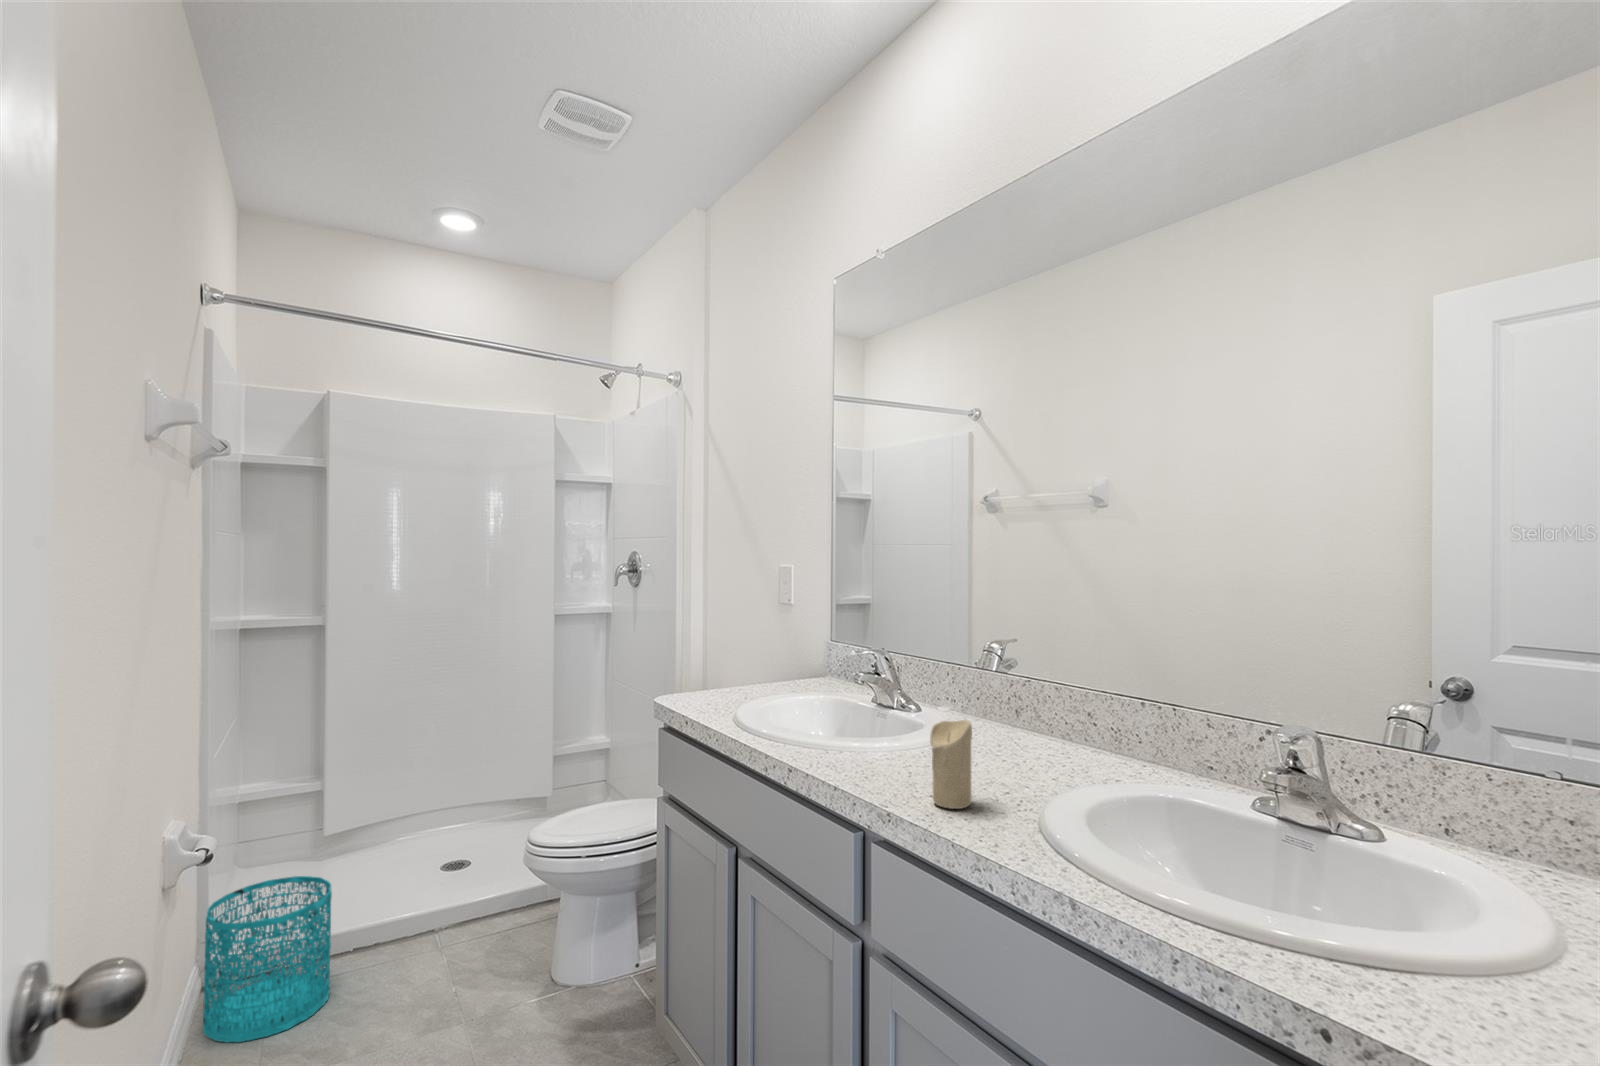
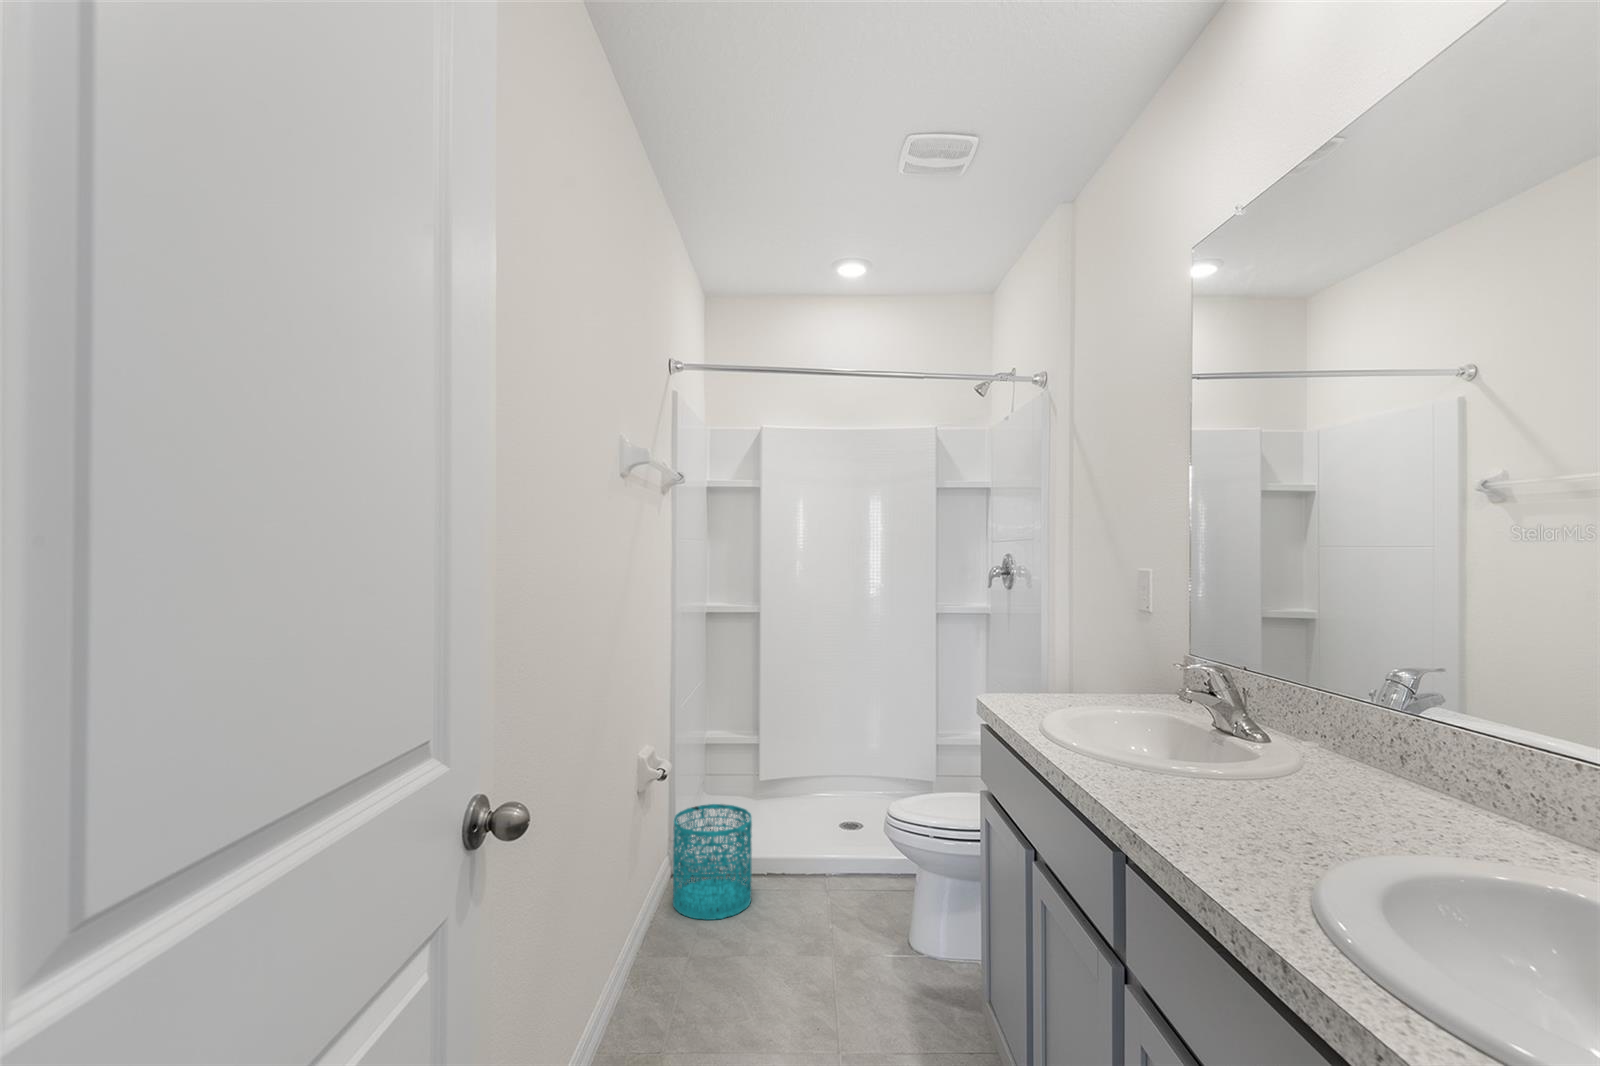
candle: present [930,720,972,809] -> none [1193,746,1246,846]

